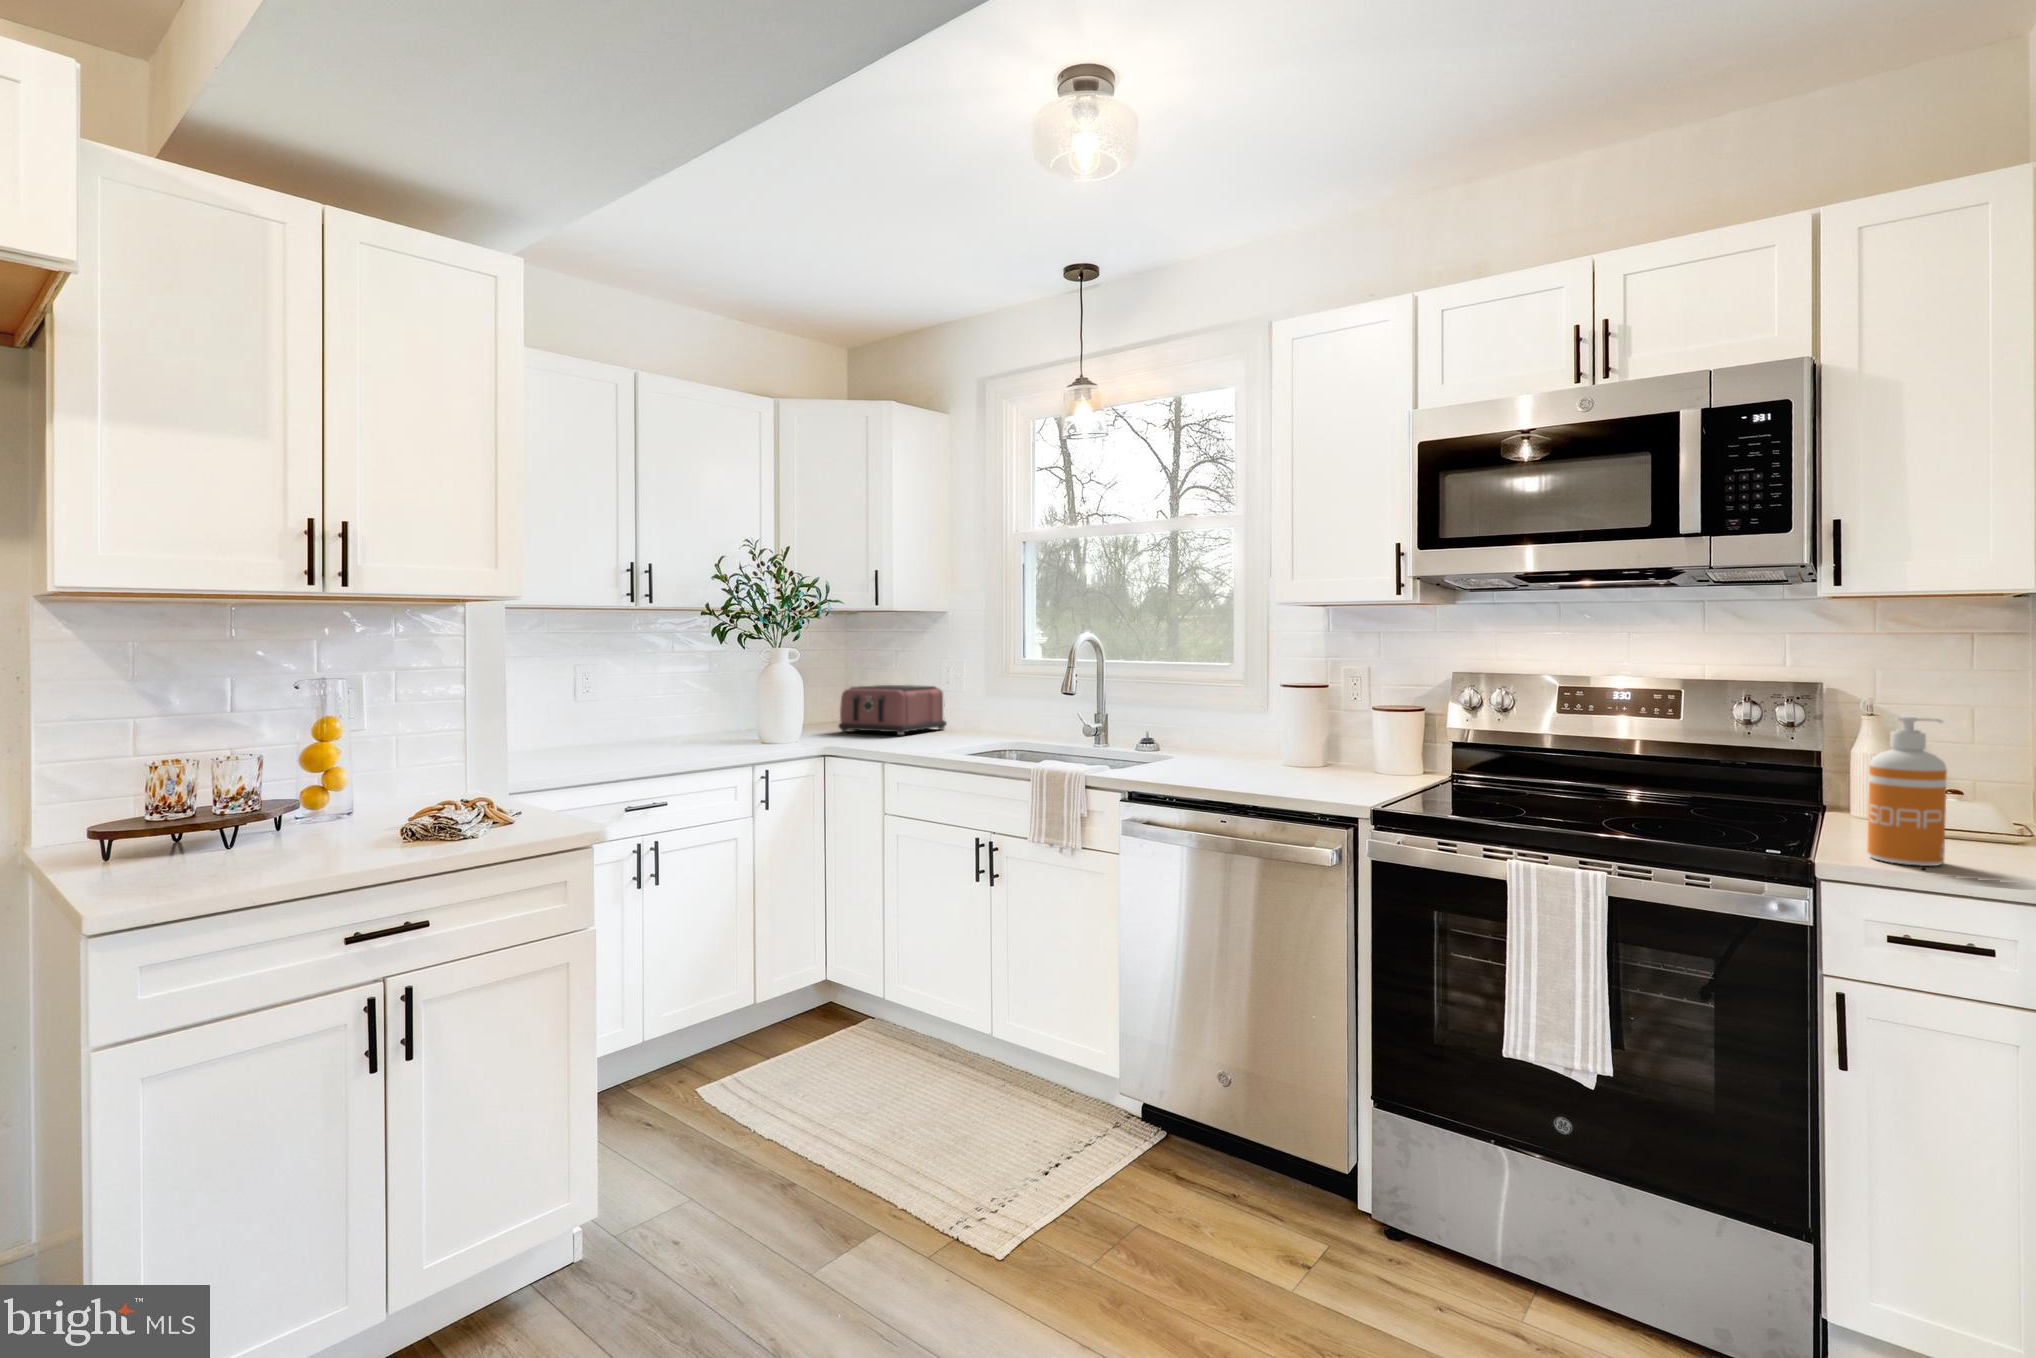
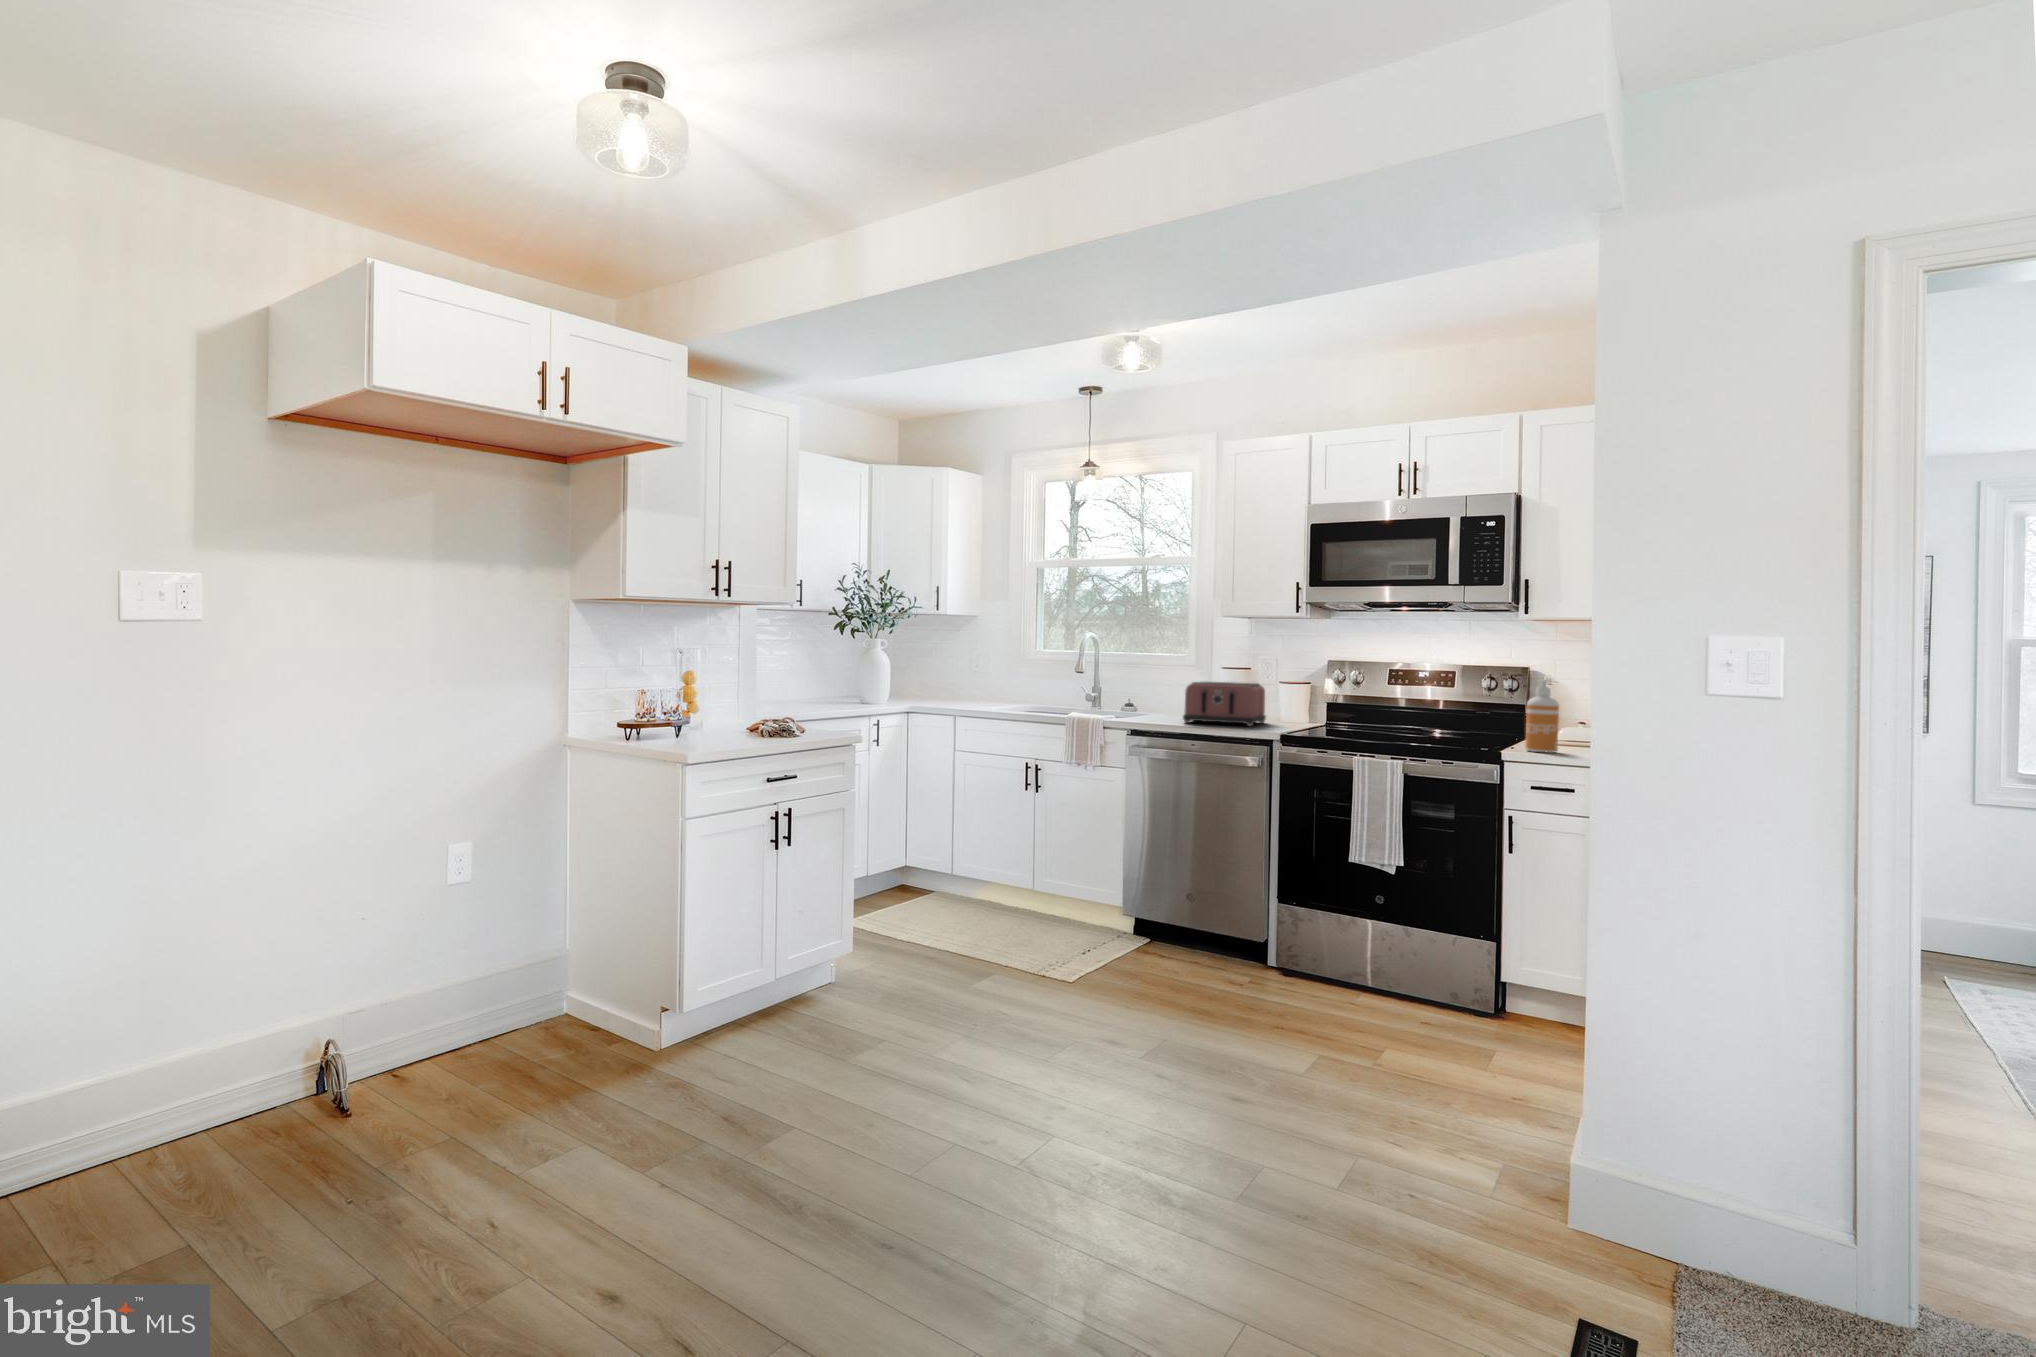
toaster: present [839,685,947,735] -> present [1183,682,1266,726]

